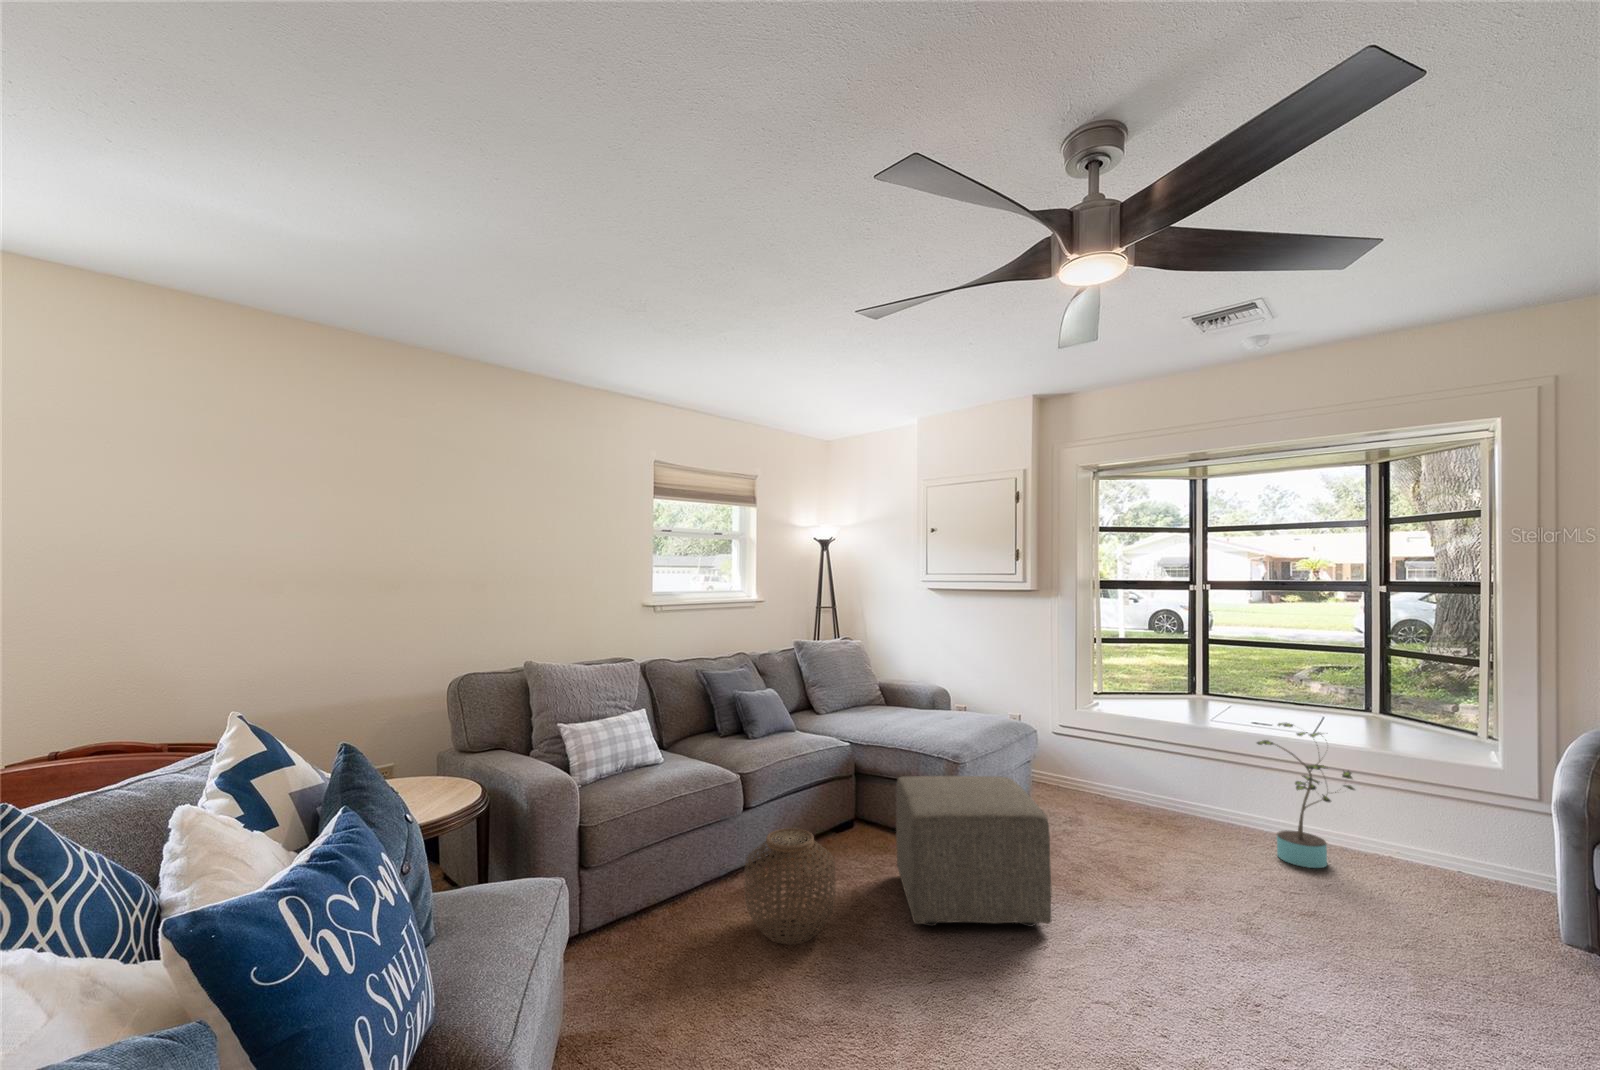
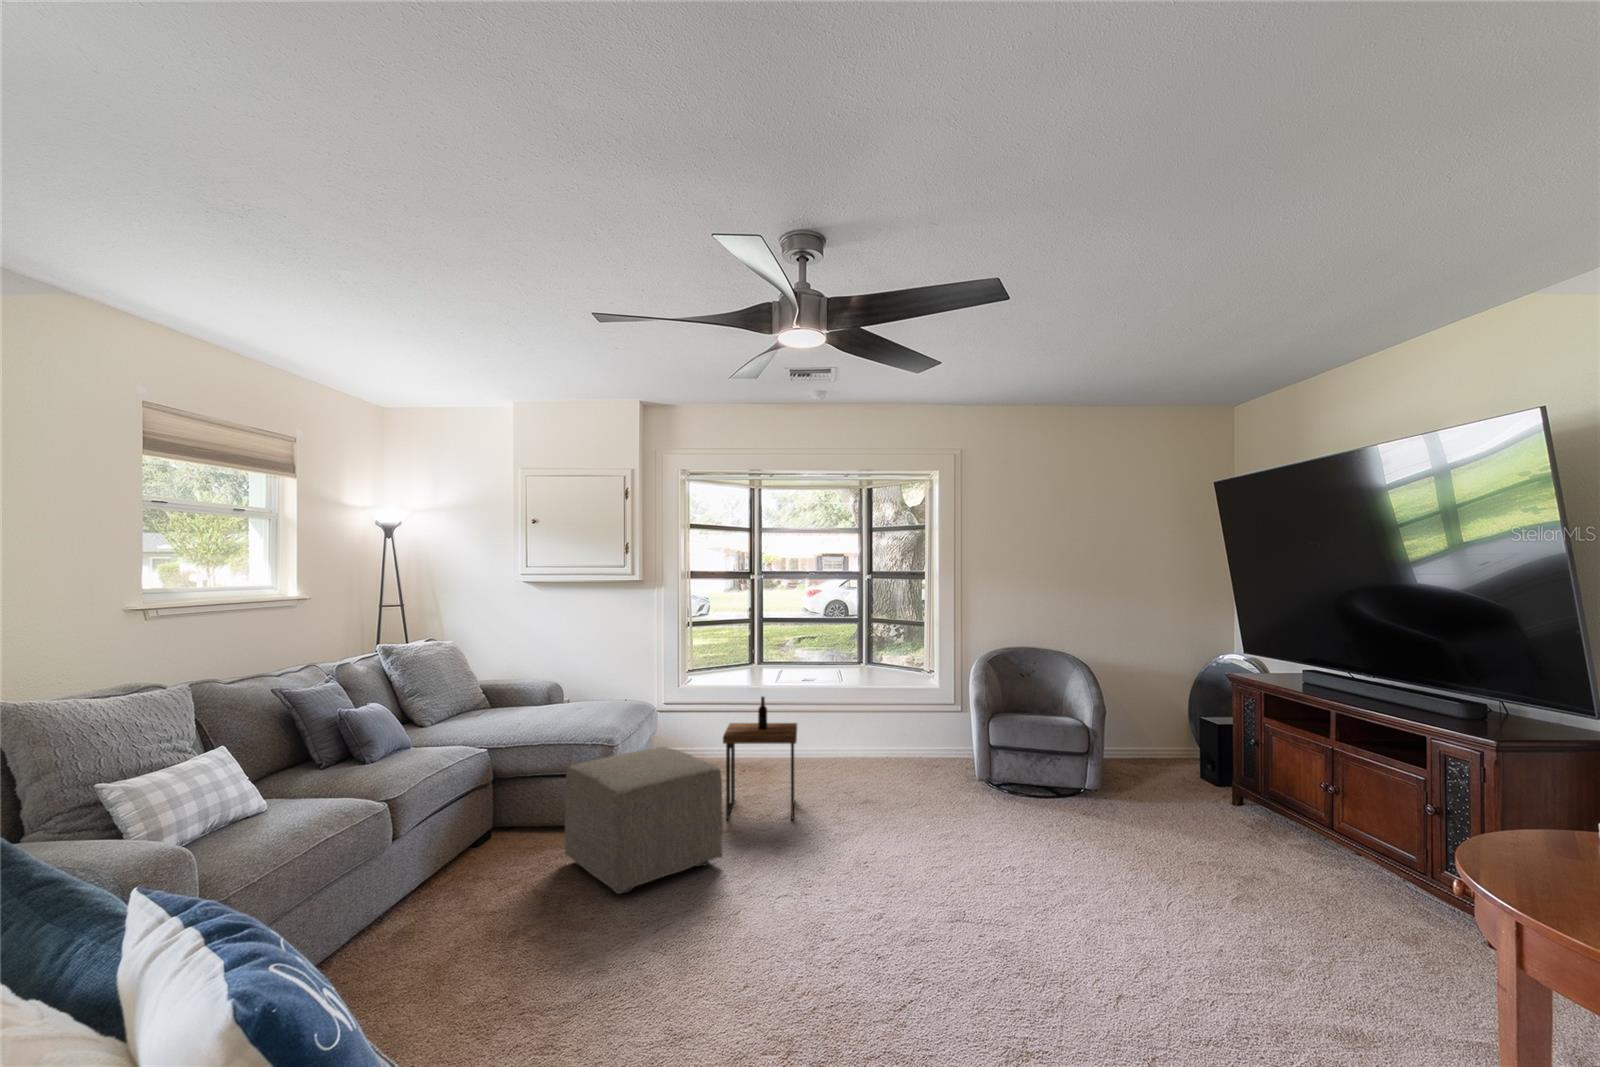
potted plant: present [1257,723,1355,868] -> none [815,673,871,773]
side table: none [1087,739,1205,908] -> present [723,696,797,820]
woven basket: present [745,828,835,944] -> none [441,835,547,961]

